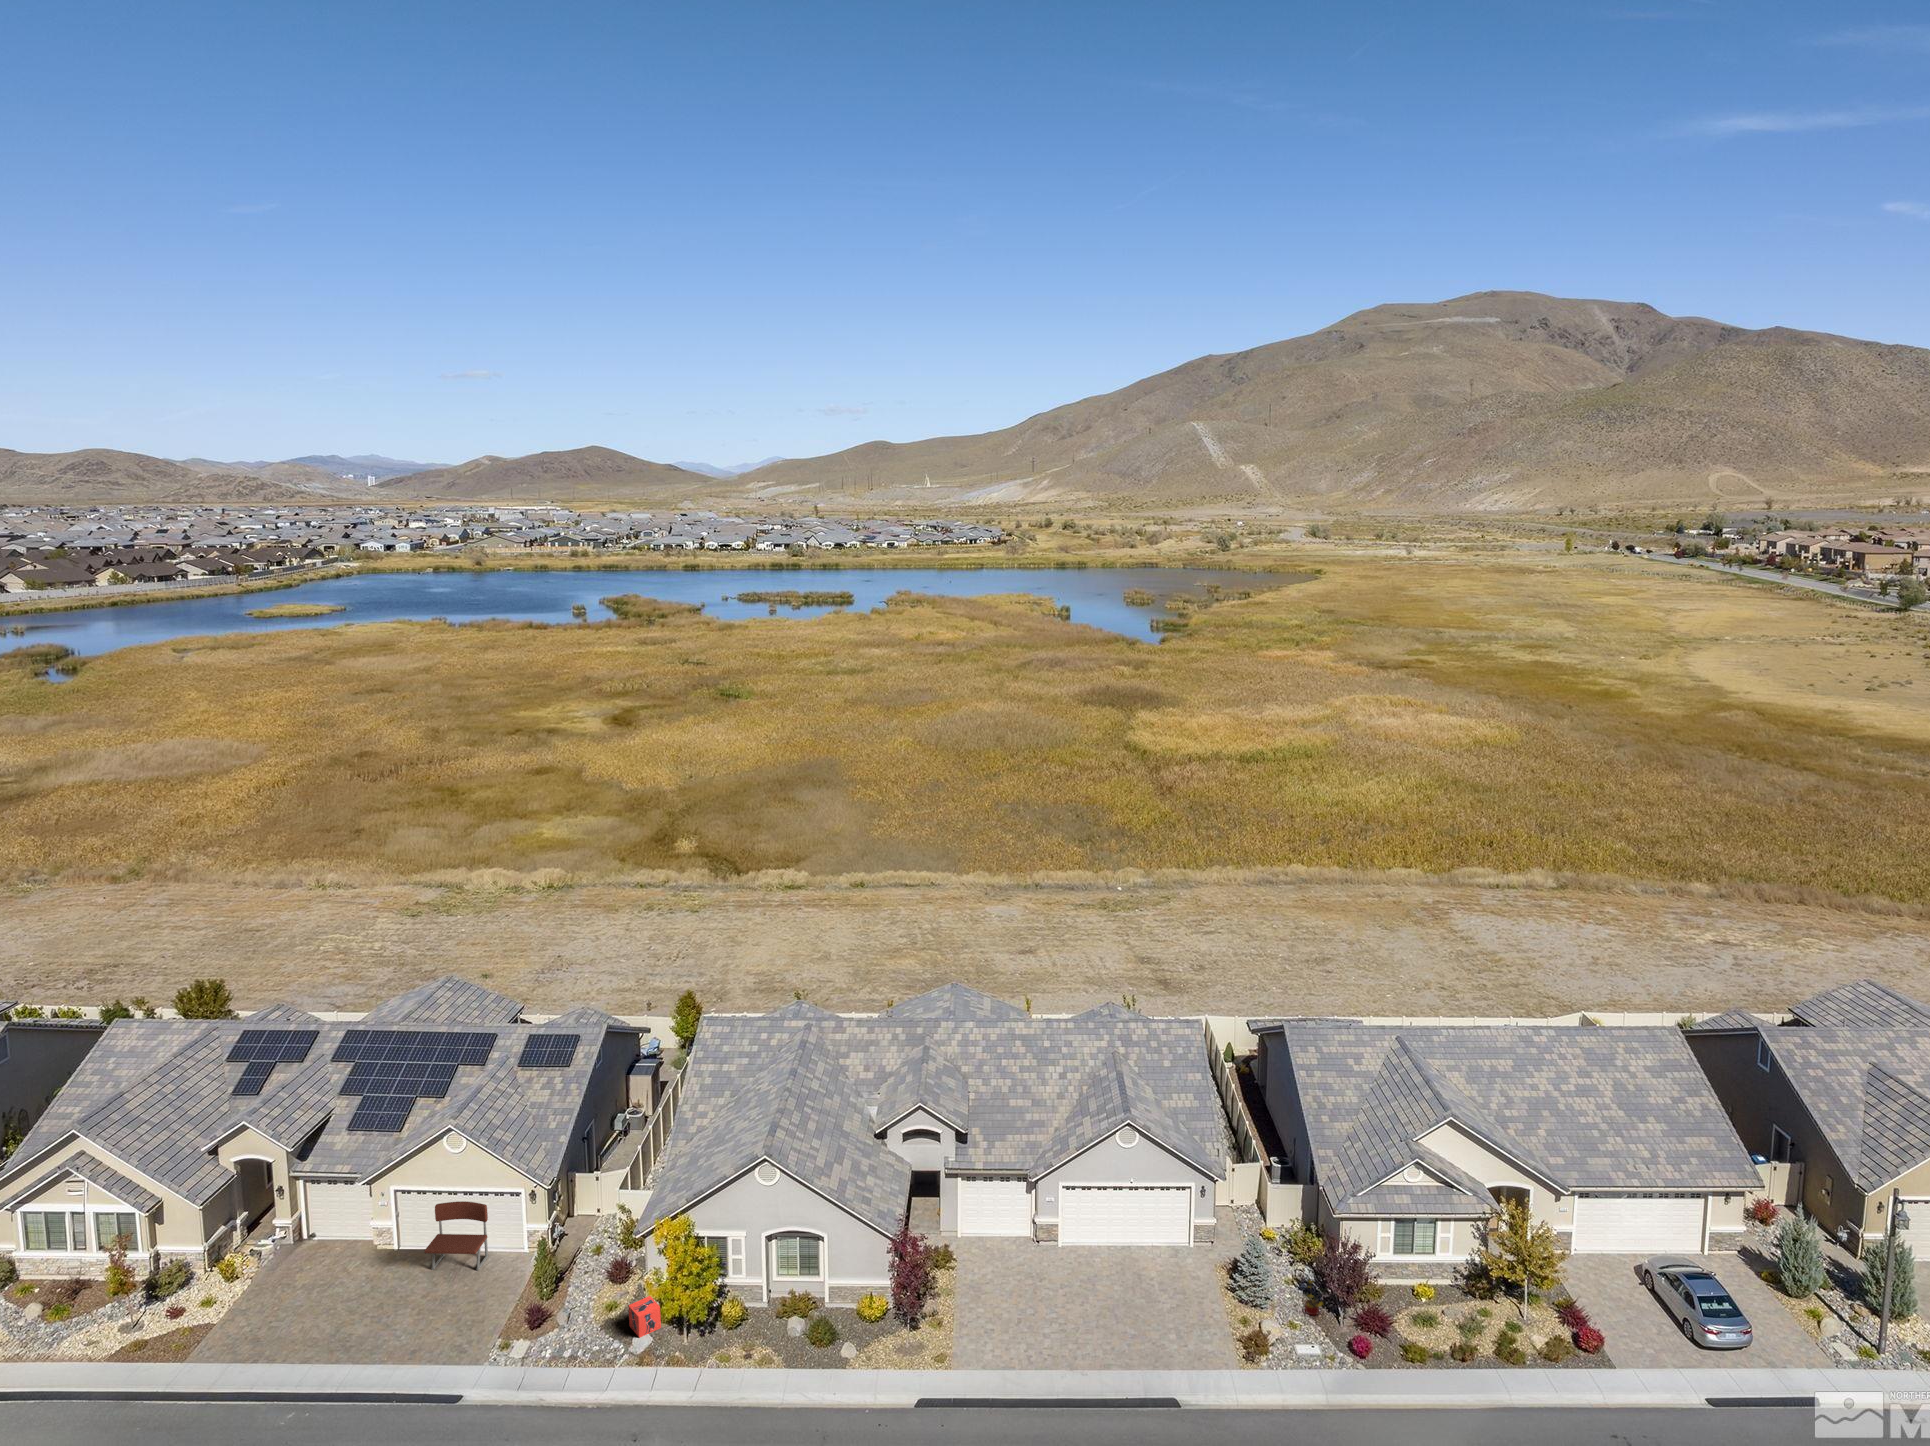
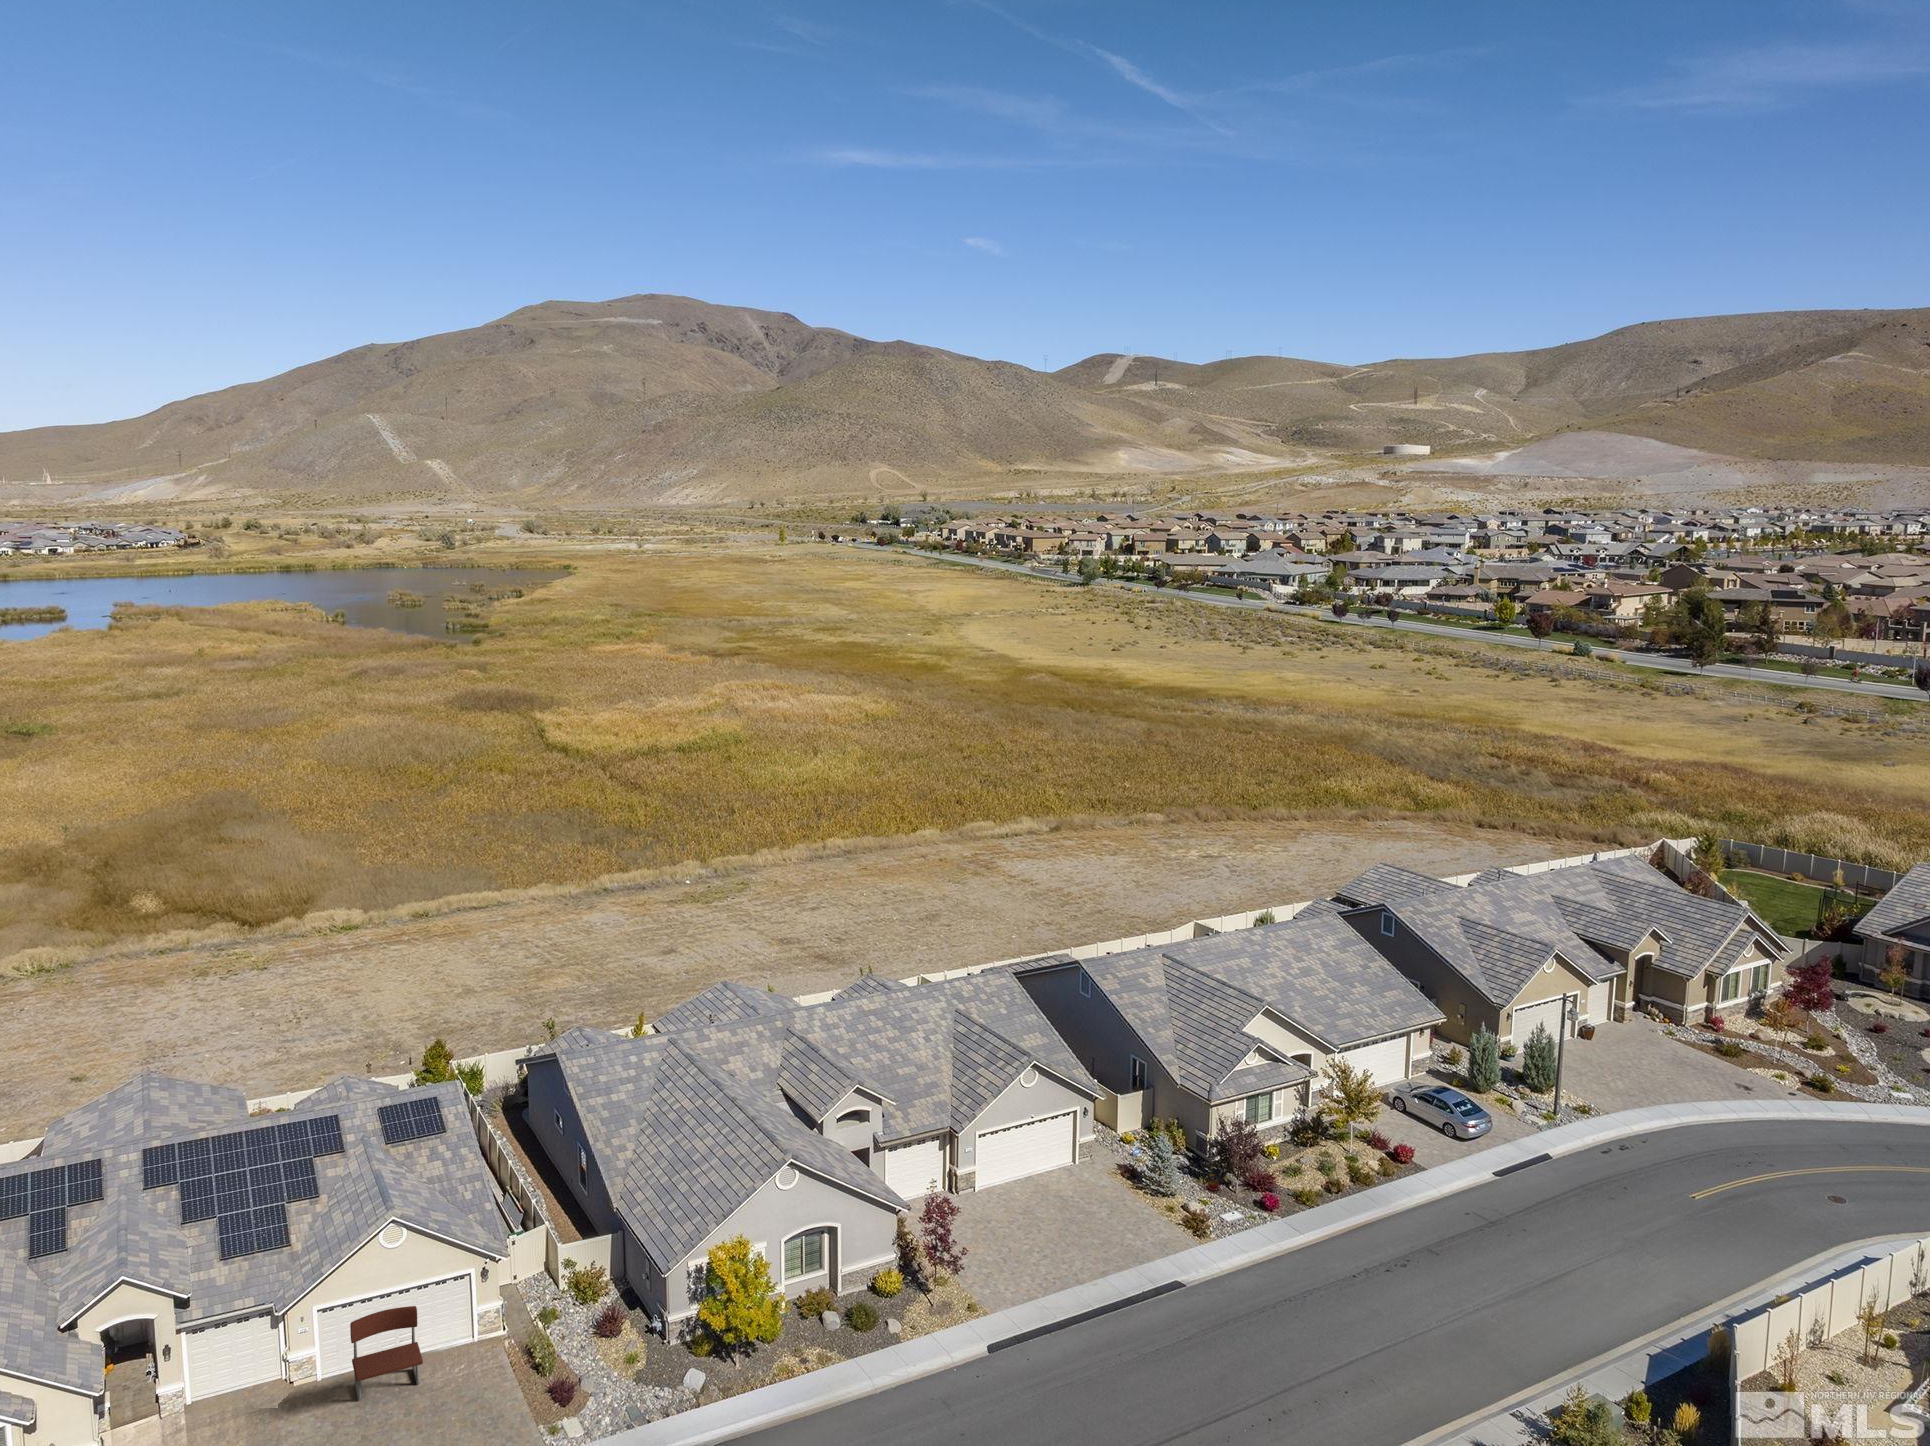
storage box: present [629,1296,661,1338] -> none [657,1340,692,1384]

